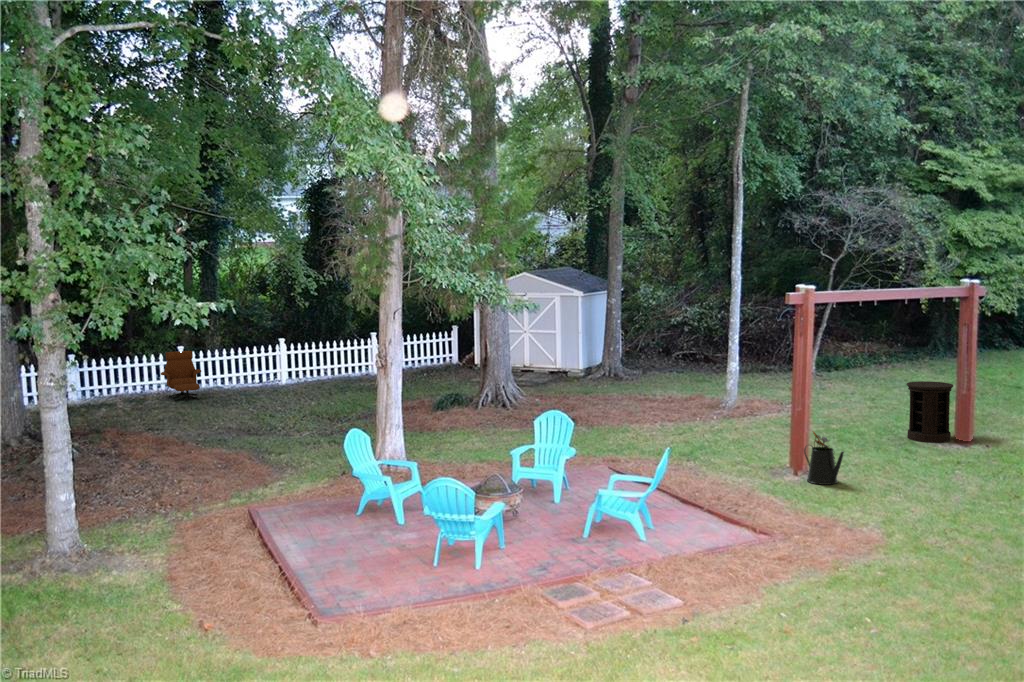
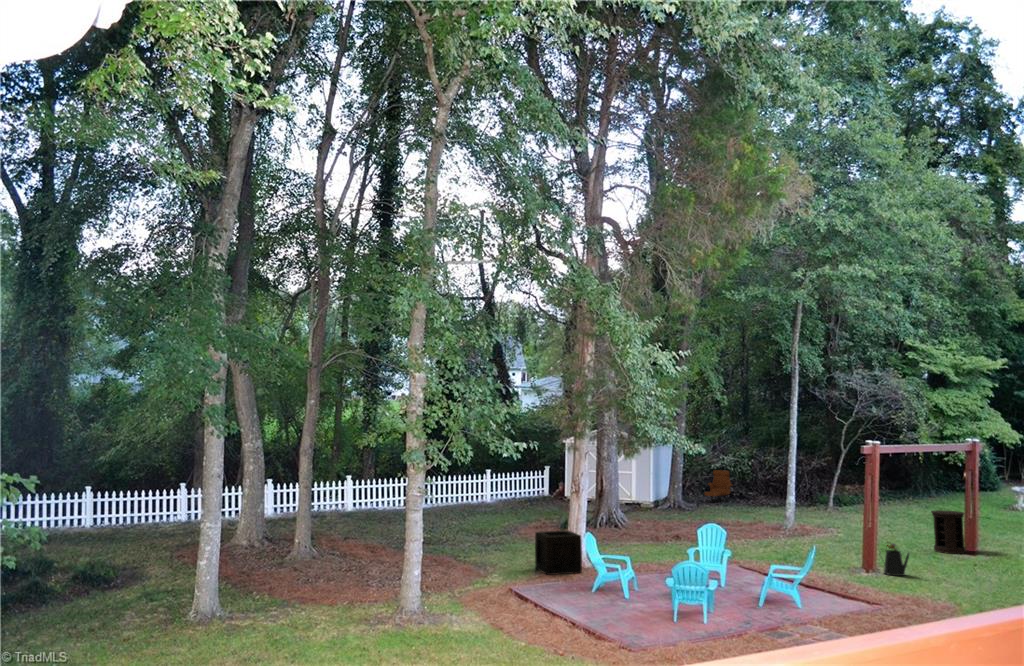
lounge chair: present [161,351,201,402] -> present [704,470,732,503]
wooden crate: none [309,426,367,492] -> present [535,531,582,575]

